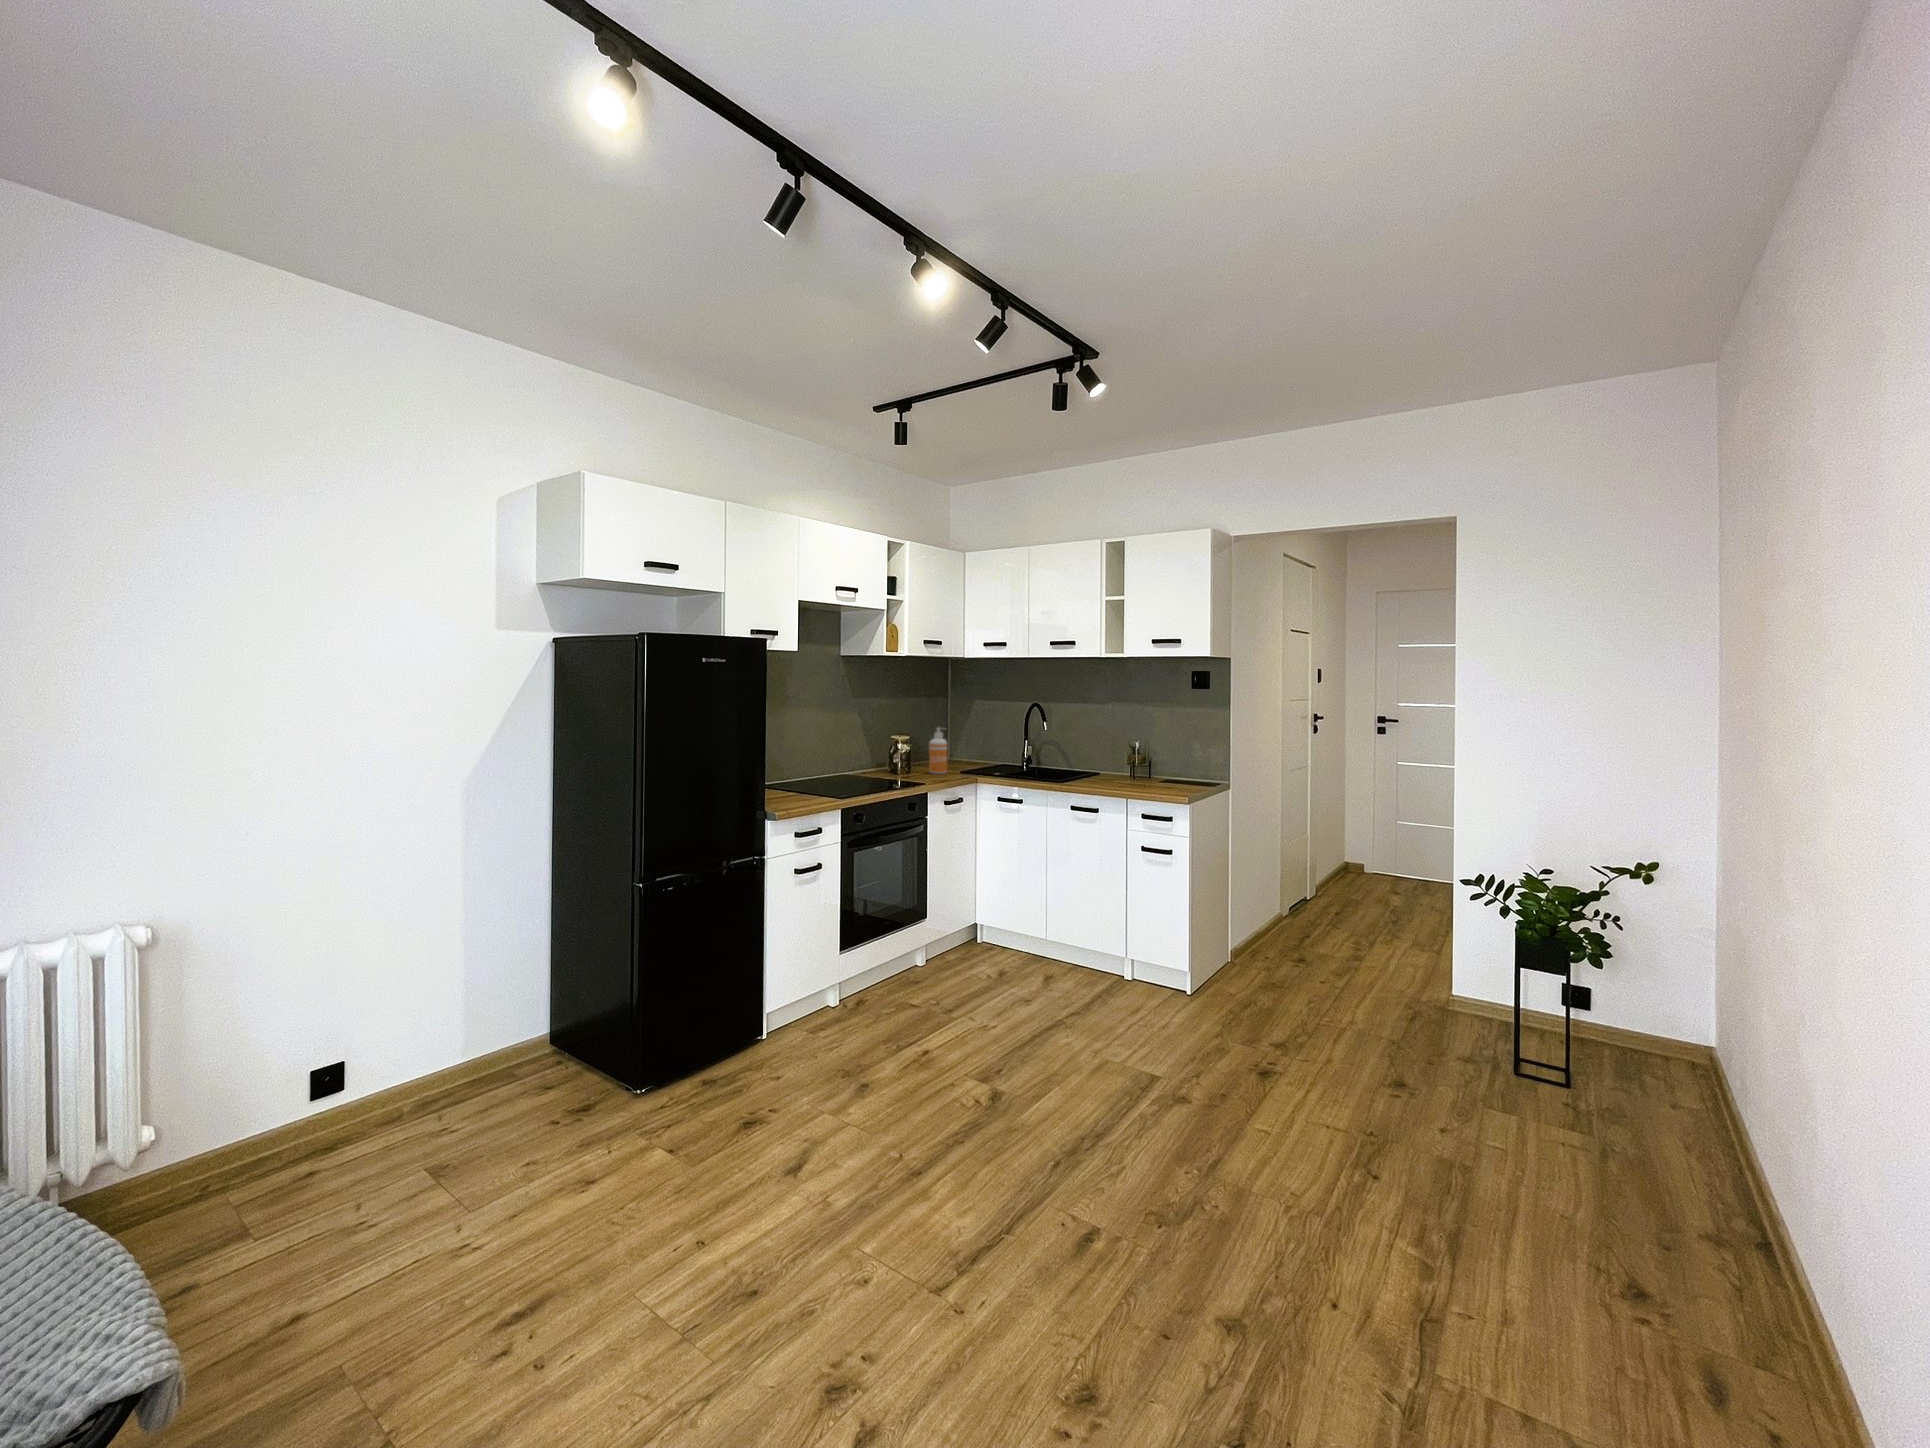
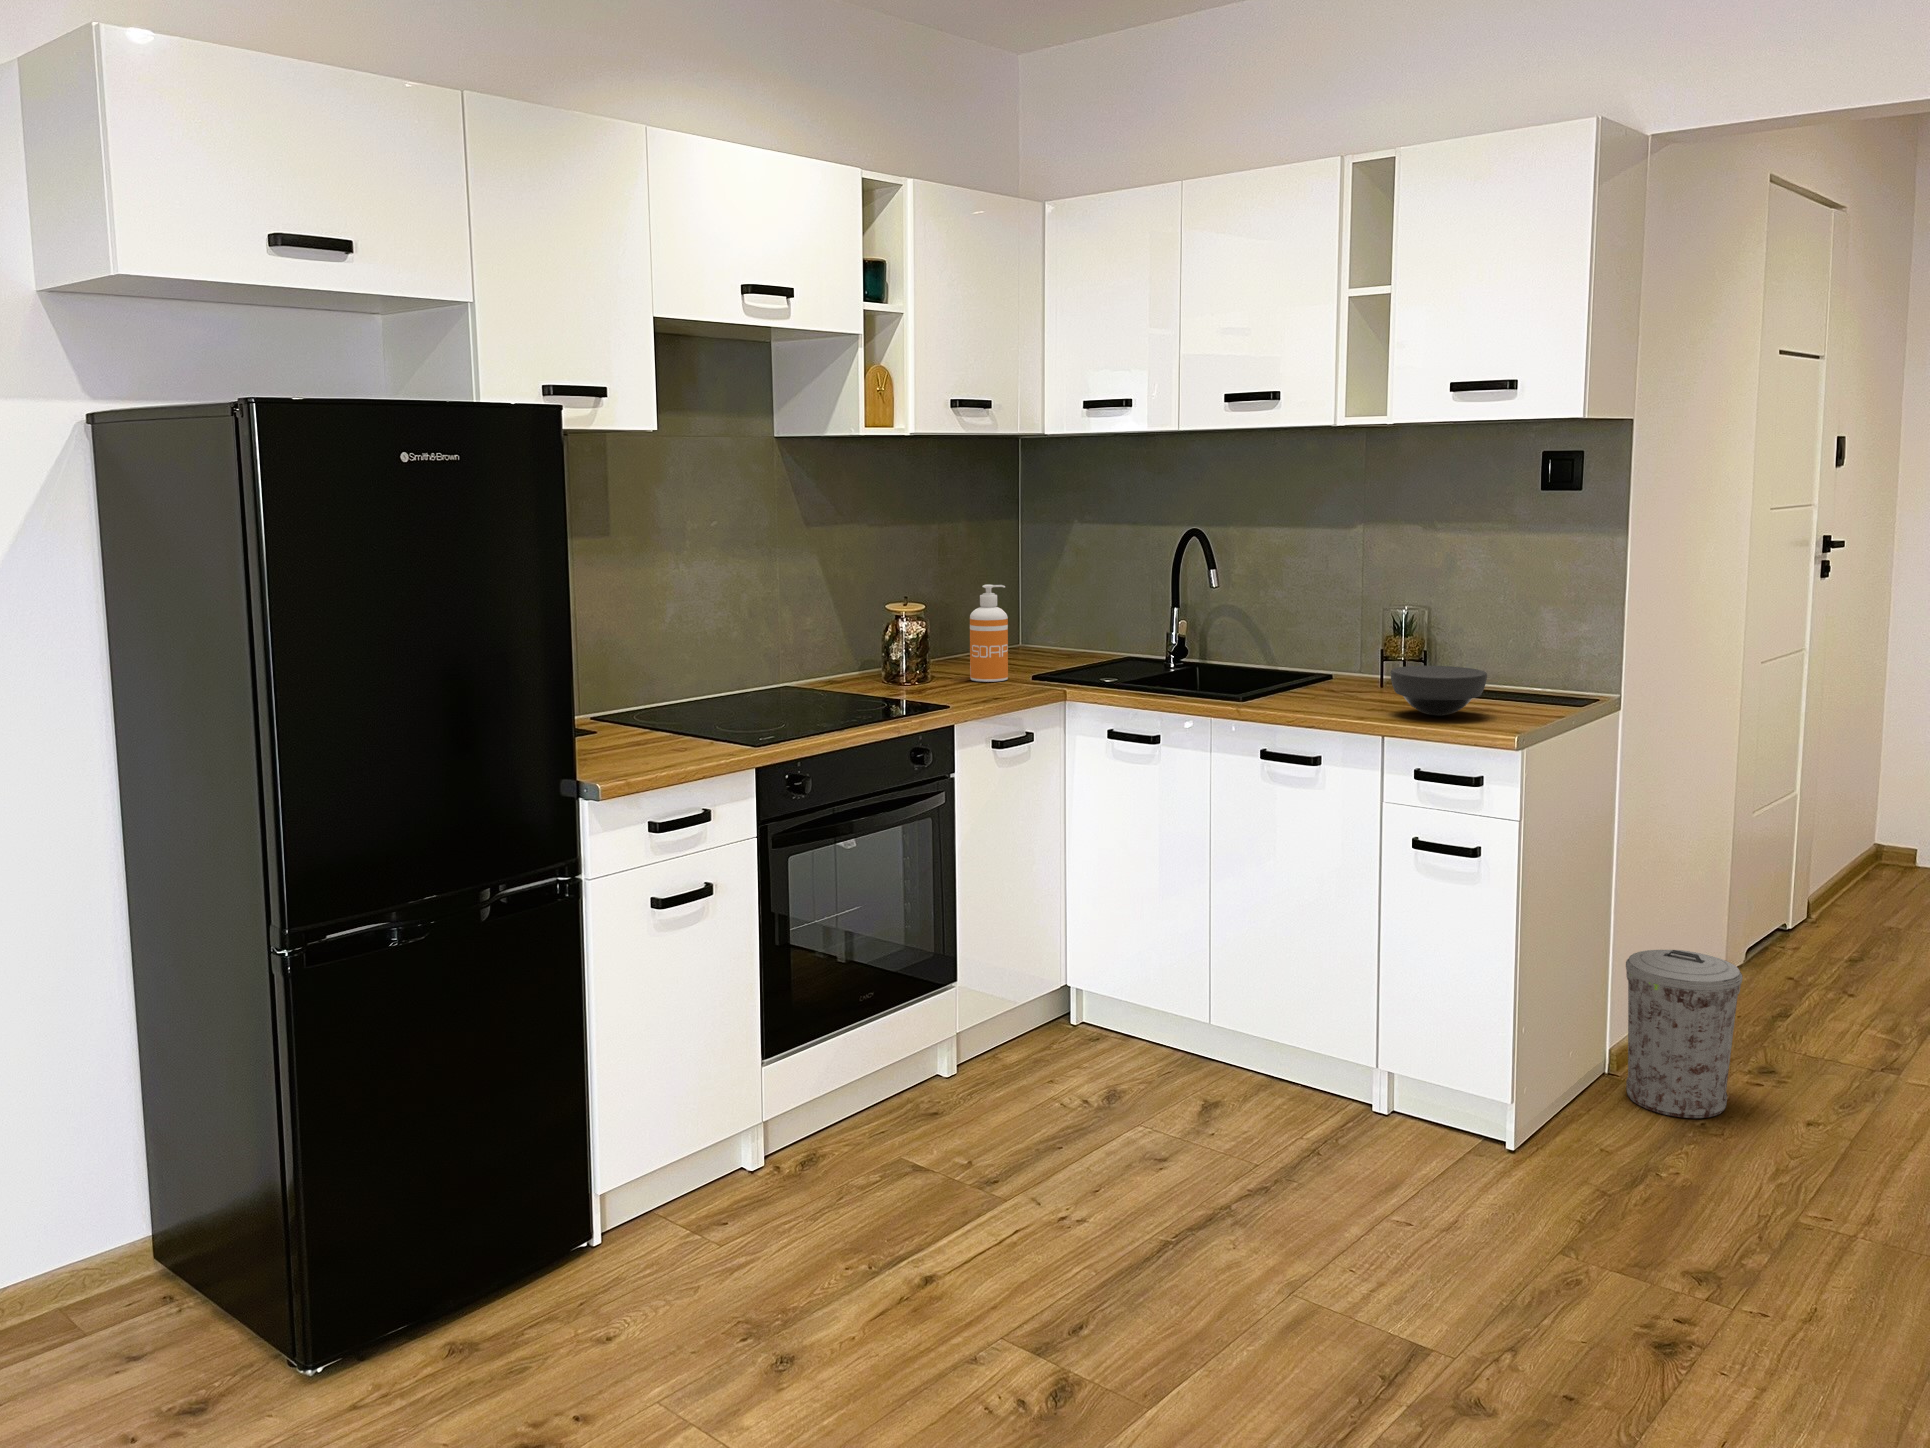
bowl: none [1129,767,1172,789] -> present [1391,666,1487,715]
trash can: none [1237,901,1290,981] -> present [1626,950,1743,1118]

